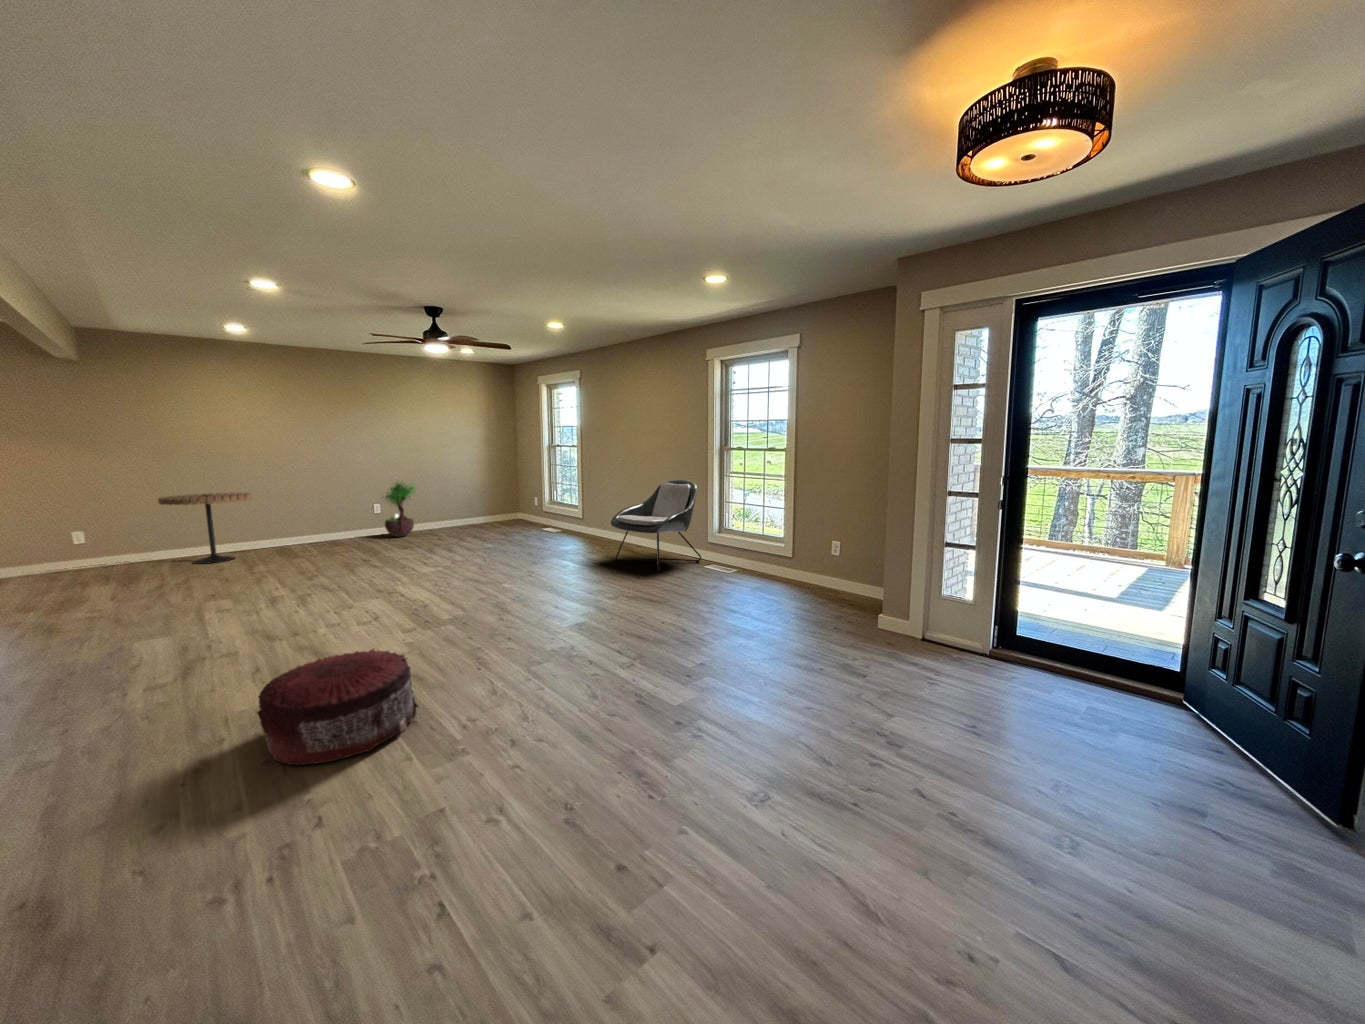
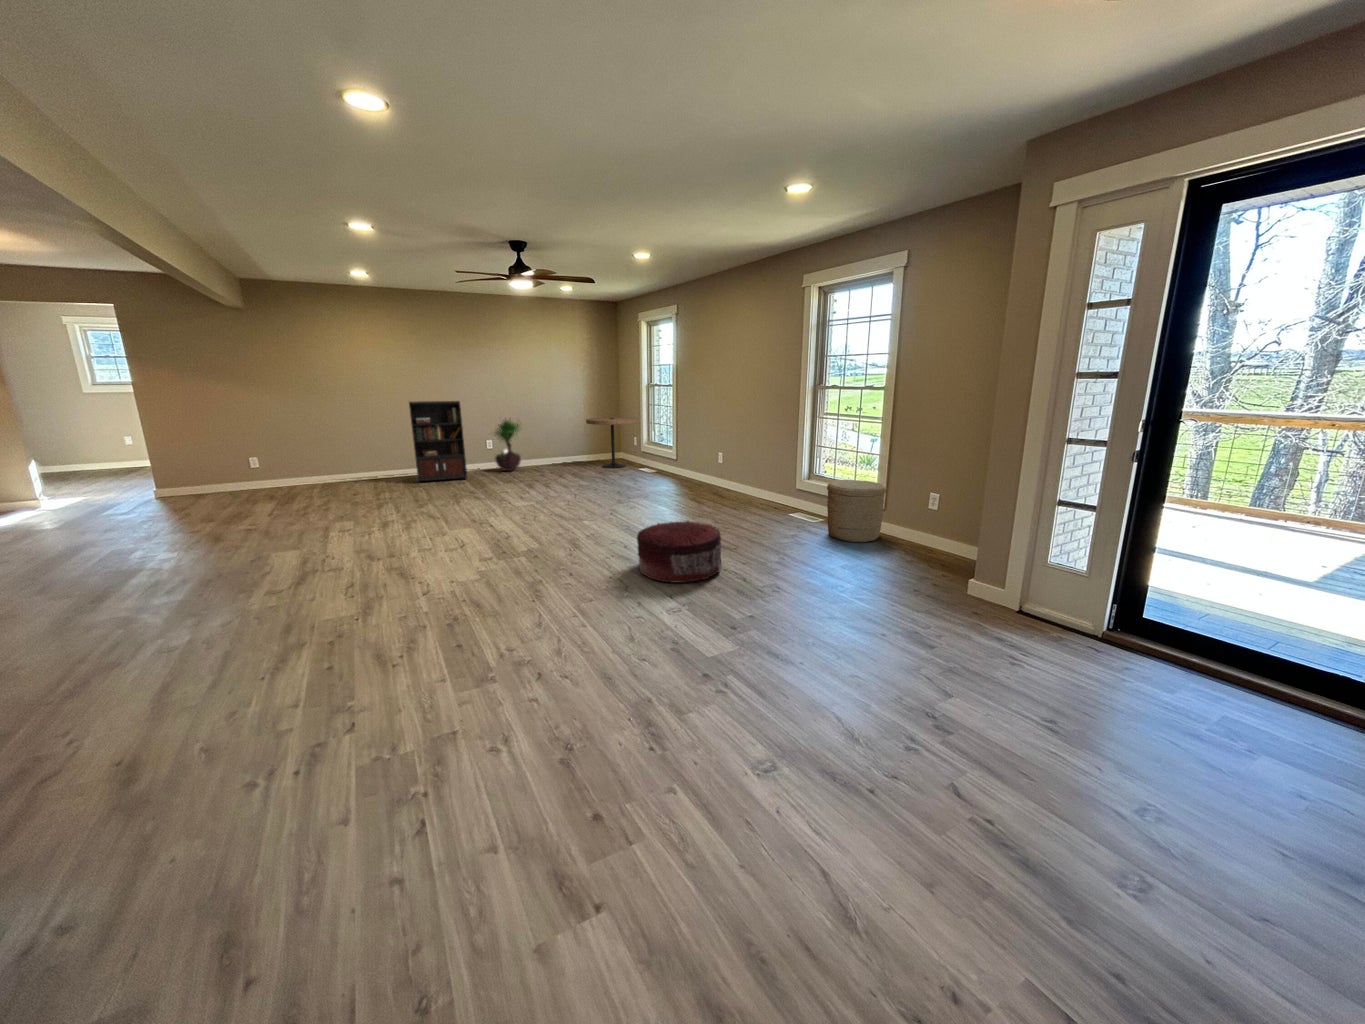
bookcase: none [285,463,365,553] -> present [409,401,467,481]
lounge chair: present [611,480,701,572] -> none [694,421,786,517]
side table: present [158,493,252,564] -> present [586,417,638,468]
woven basket: none [744,532,795,589] -> present [827,480,886,542]
pouf: present [257,649,418,766] -> present [637,521,722,582]

